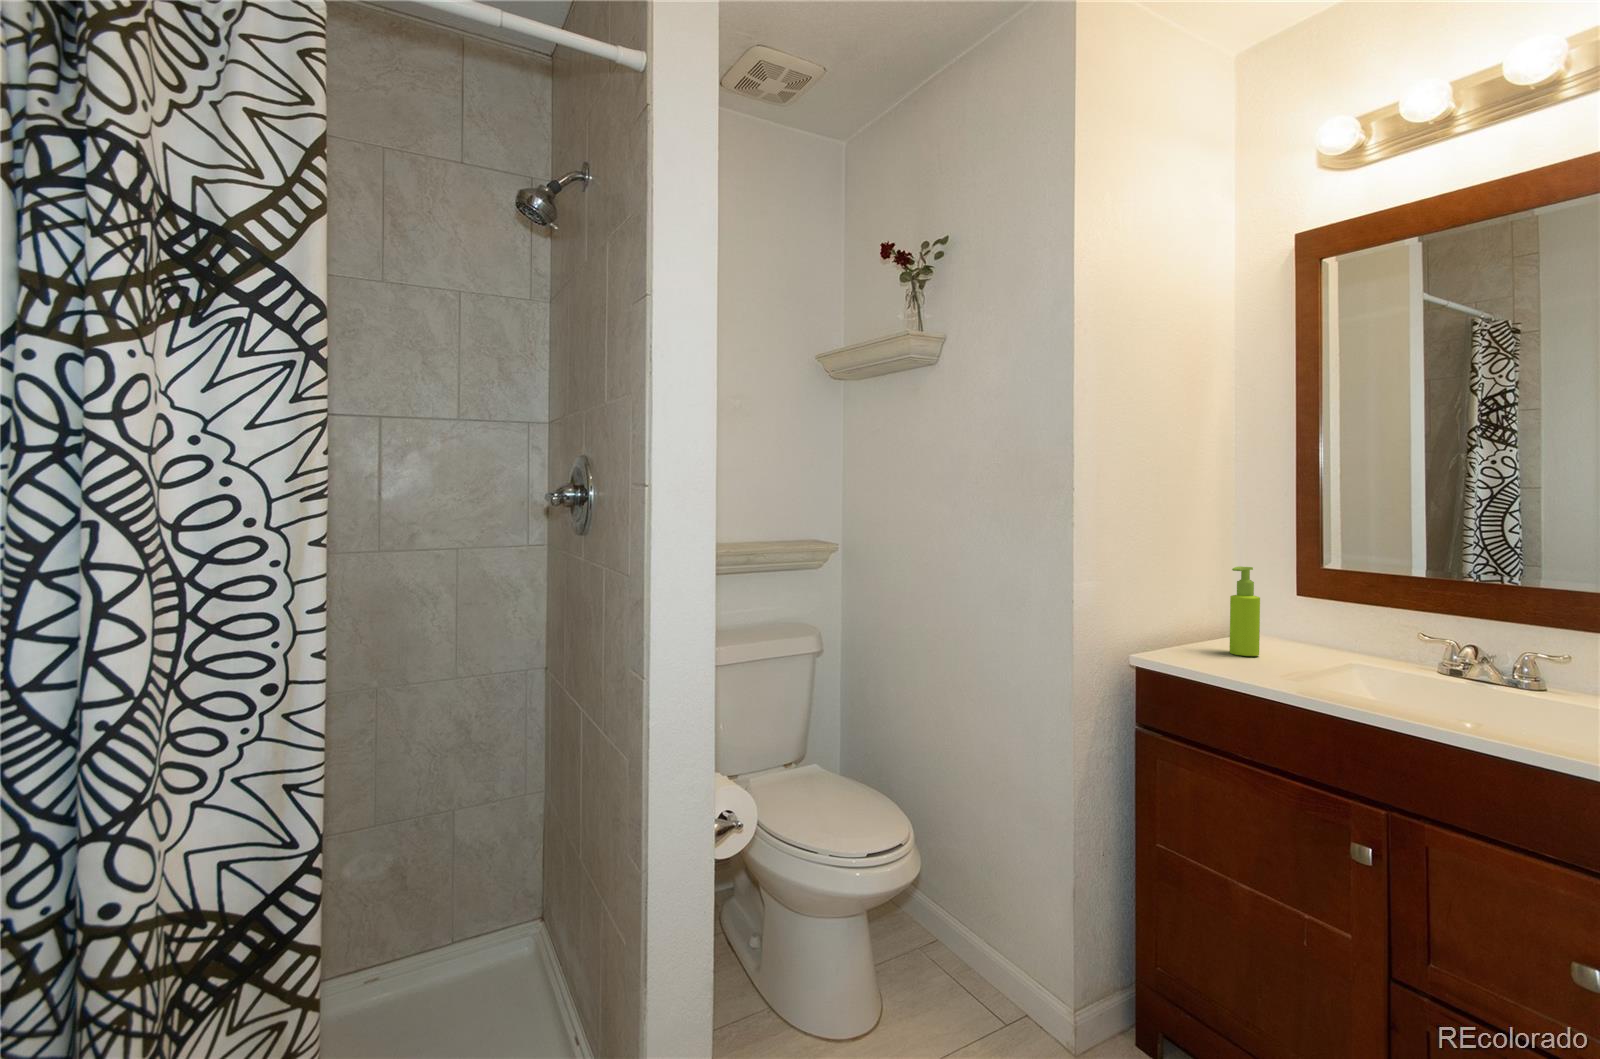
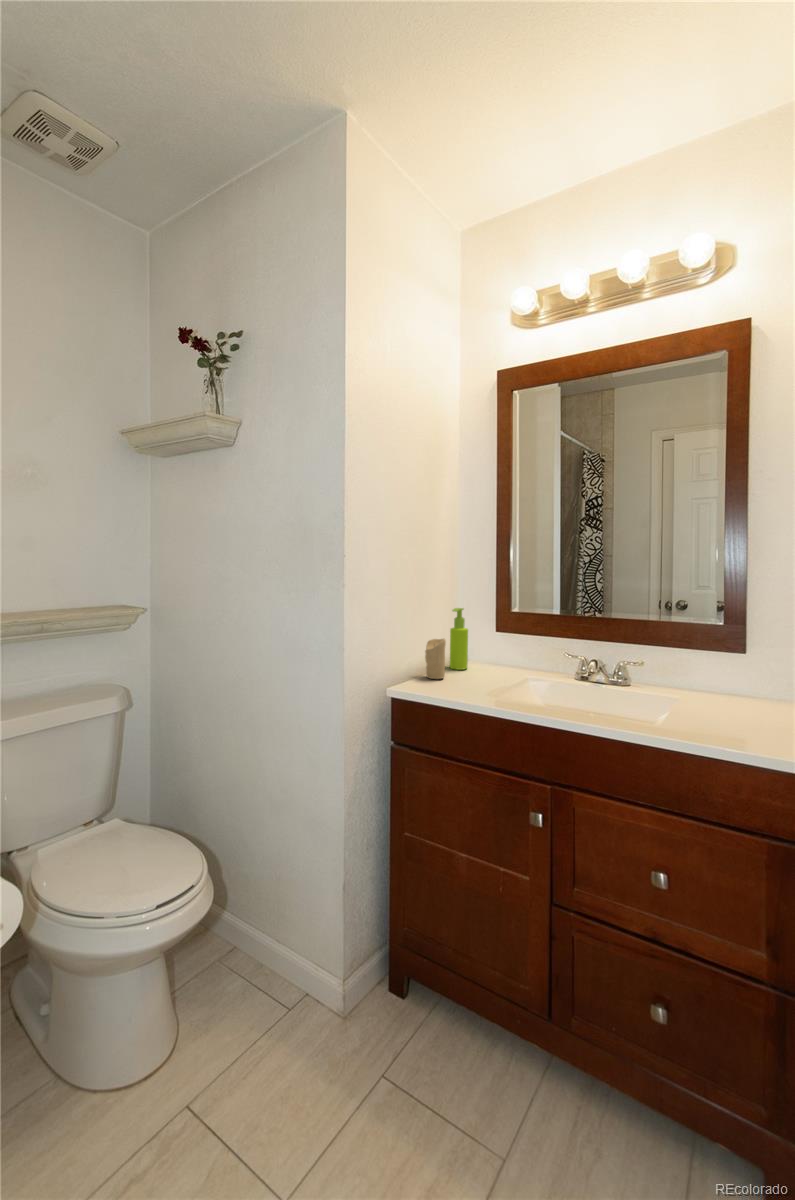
candle: none [1185,606,1218,663] -> present [425,639,446,679]

